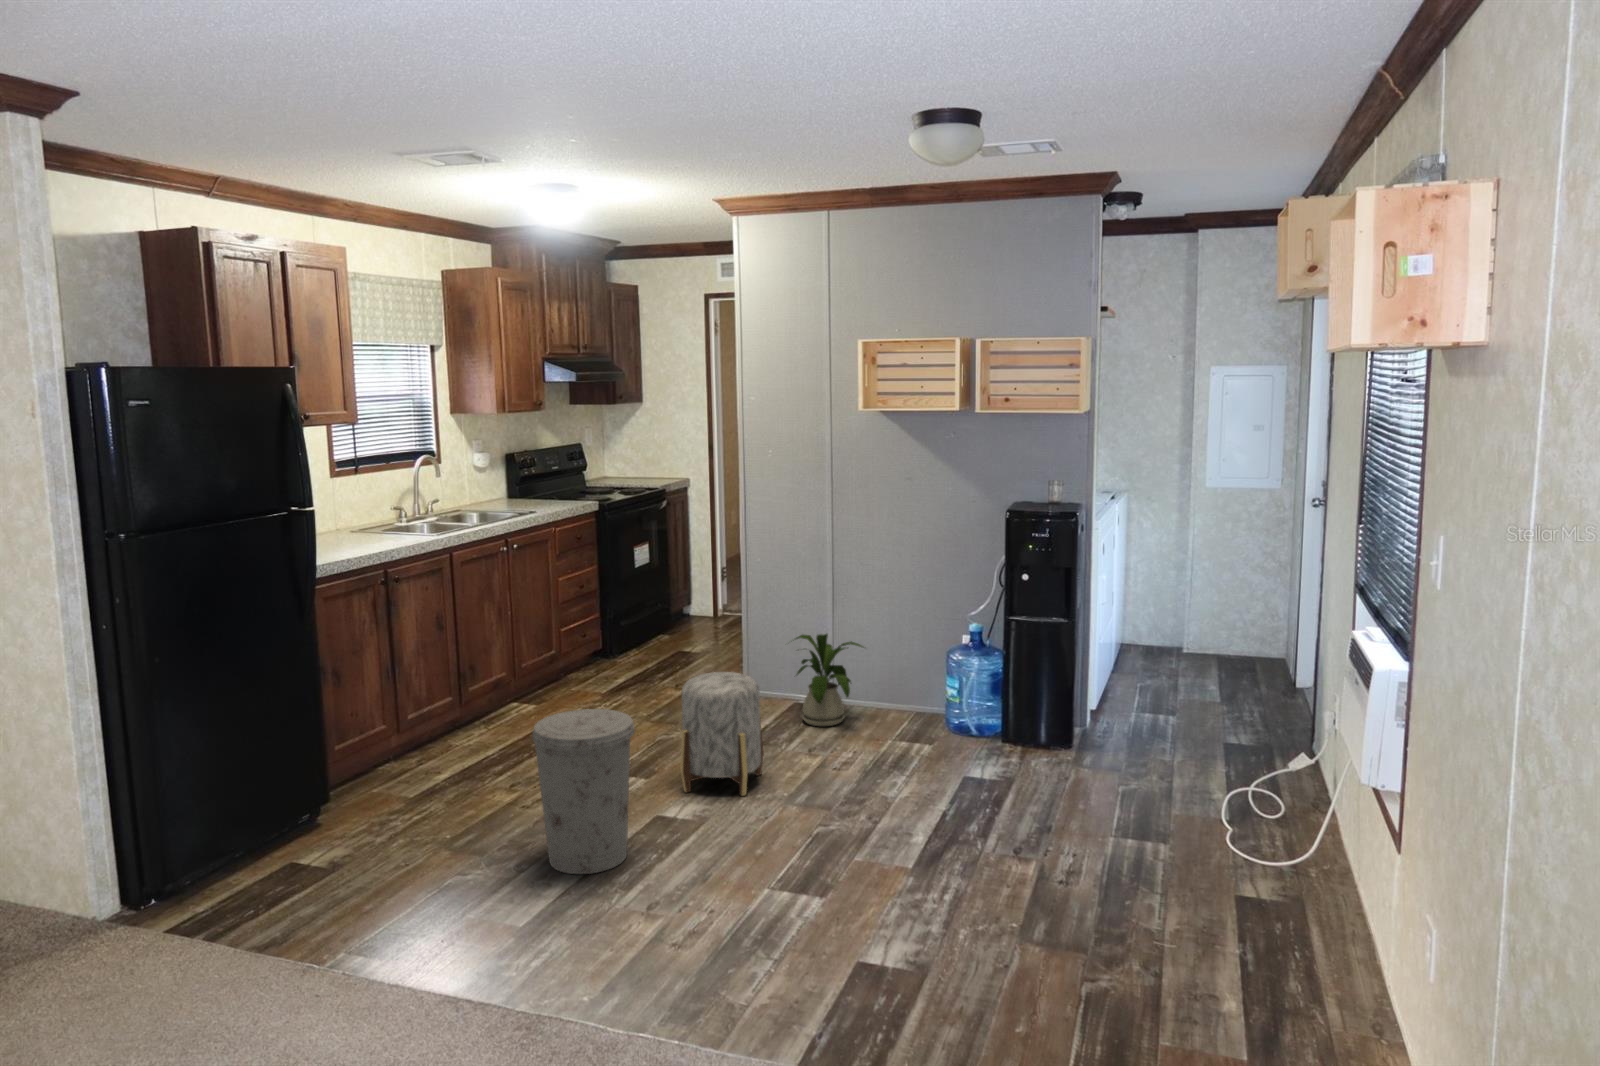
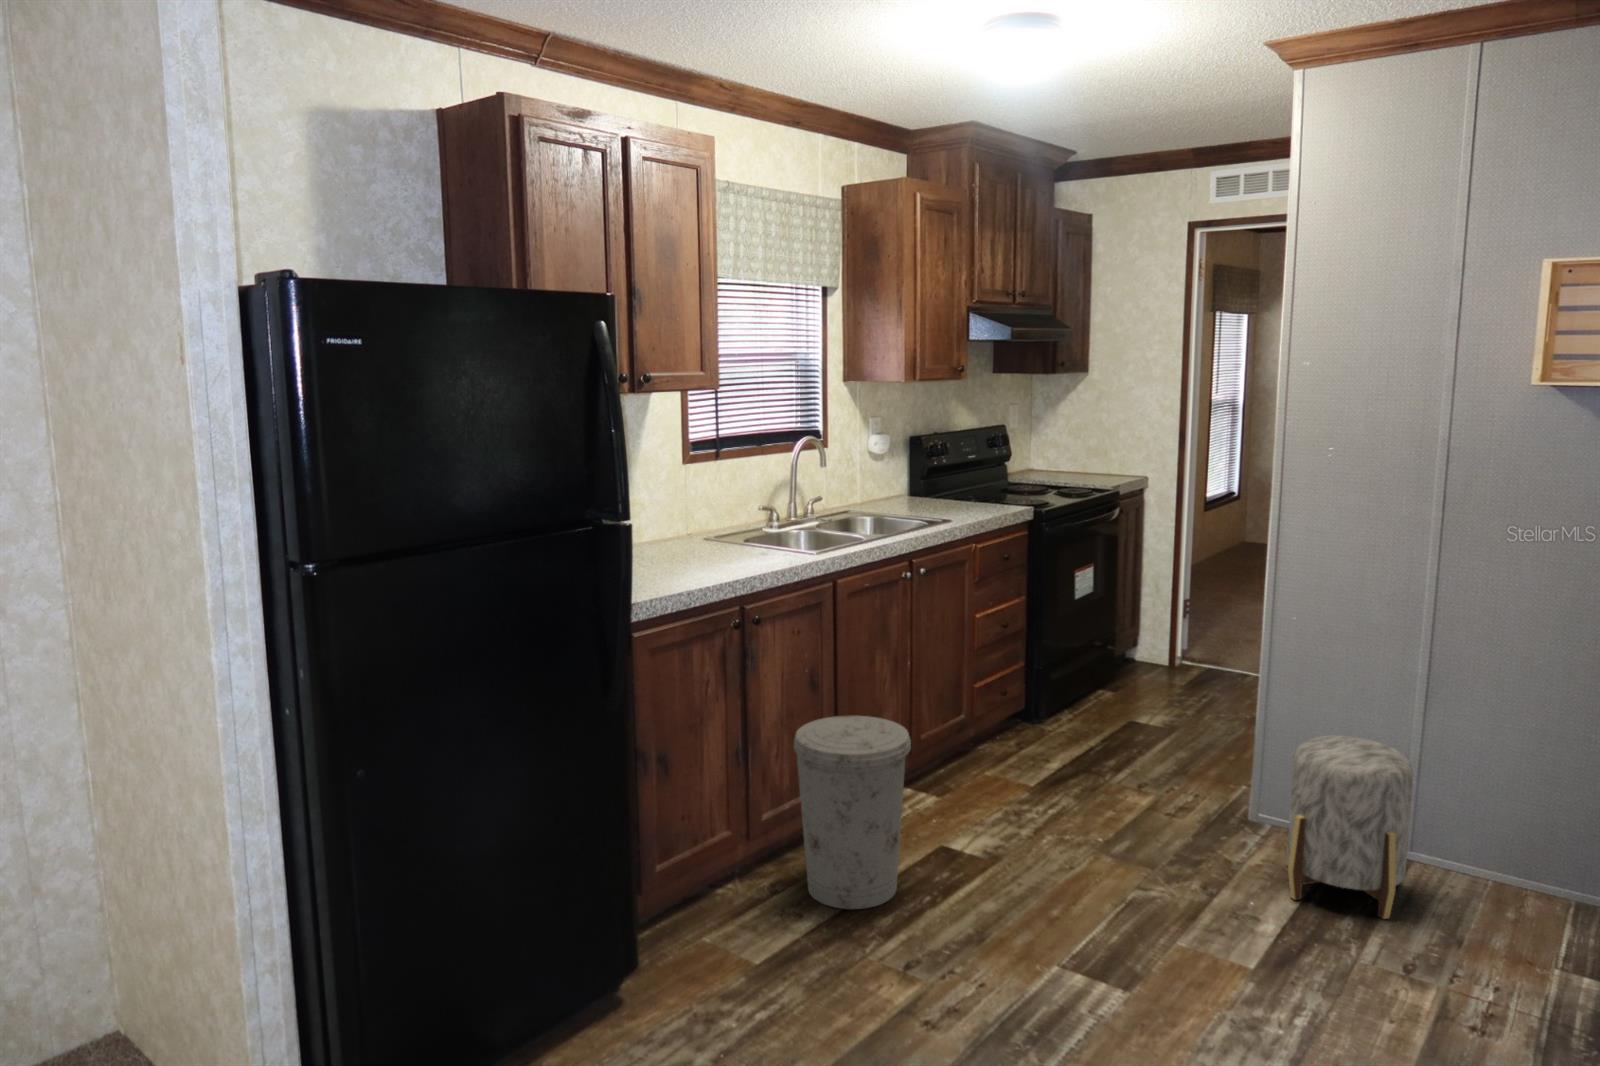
house plant: present [796,634,863,726] -> none [1120,642,1223,756]
stool: present [680,672,764,796] -> present [1287,736,1413,919]

